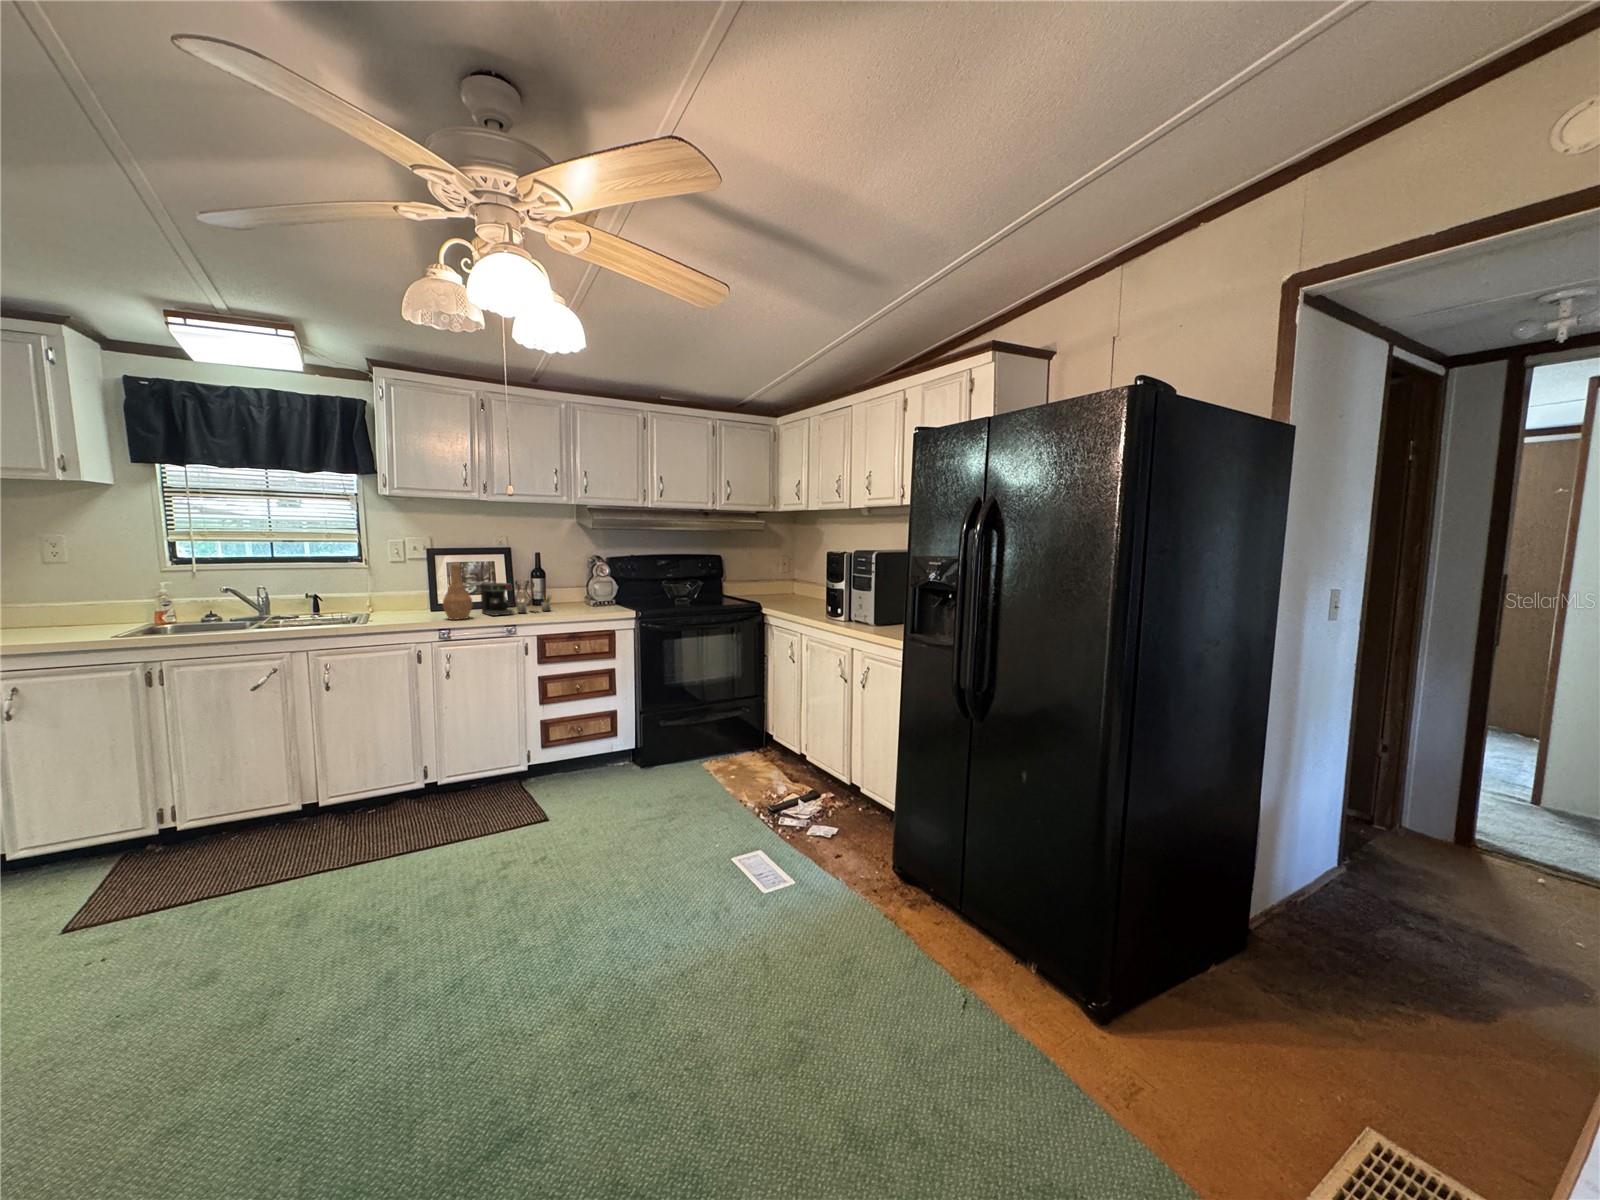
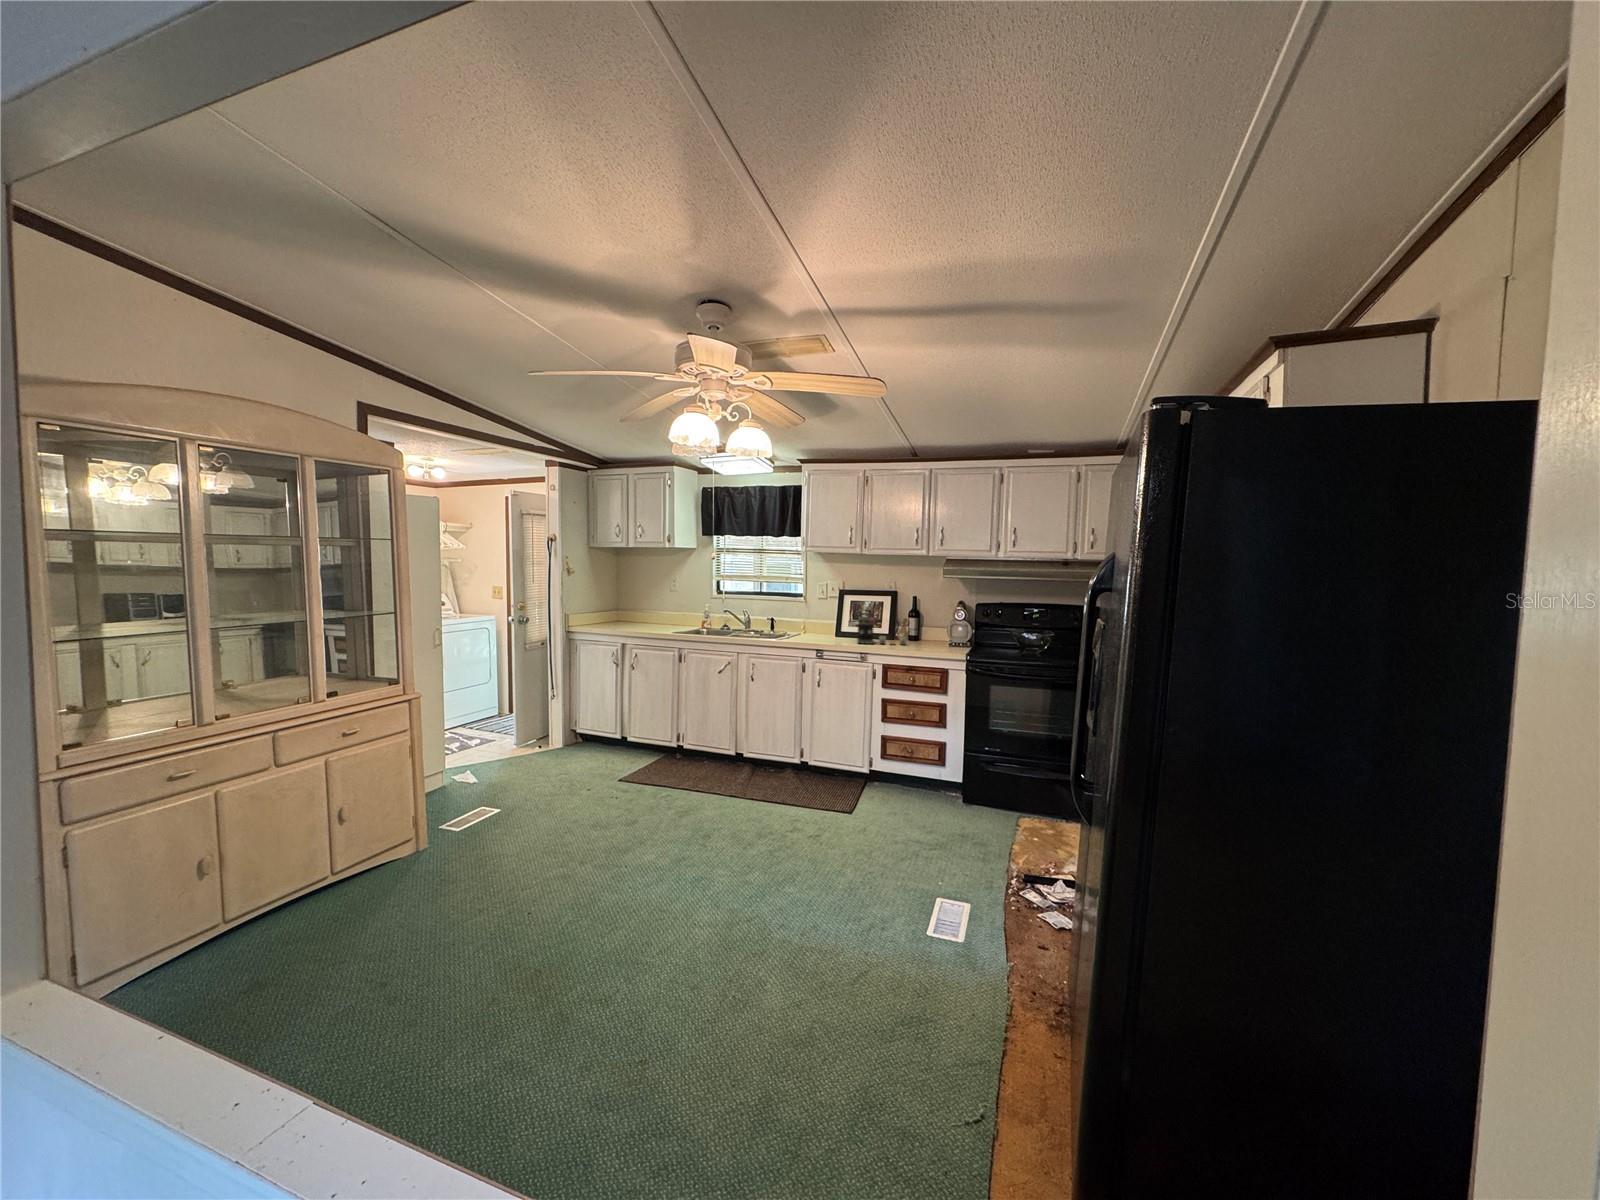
vase: present [443,562,473,620] -> none [825,600,845,643]

